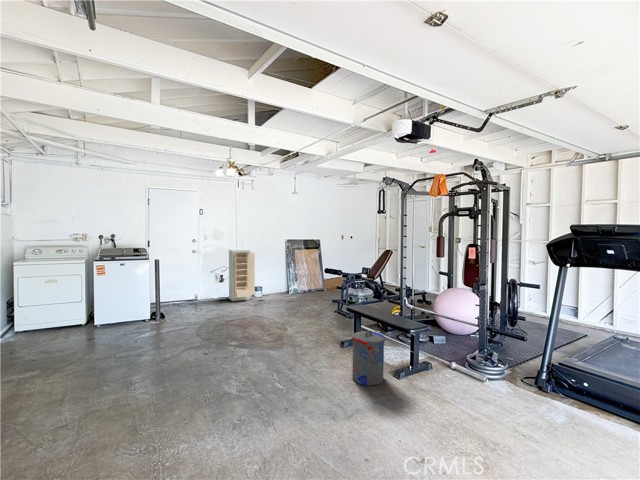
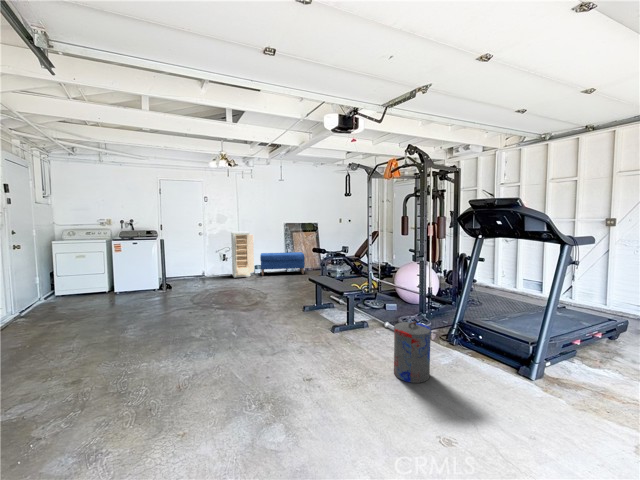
bench: none [260,271,310,298] -> present [260,252,305,276]
trash can: present [352,331,385,386] -> present [394,321,431,383]

